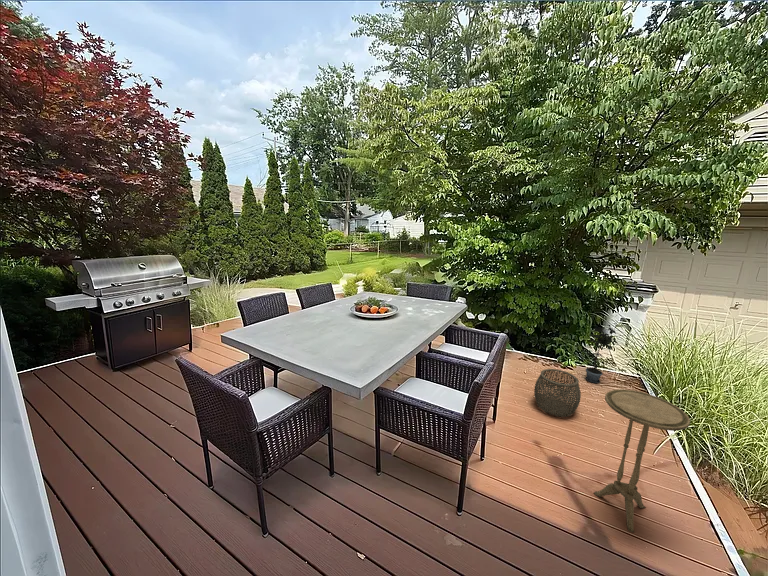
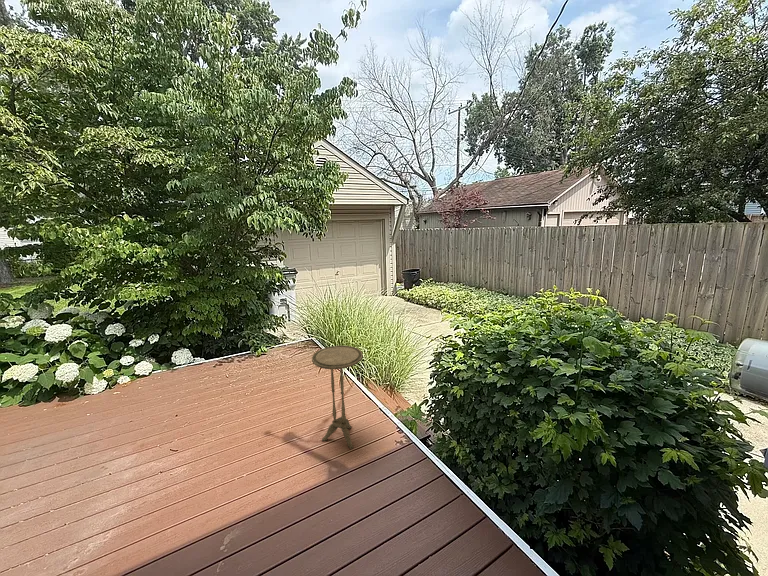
potted plant: present [585,325,616,383] -> none [269,305,293,357]
woven basket: present [534,369,581,417] -> none [244,357,285,402]

